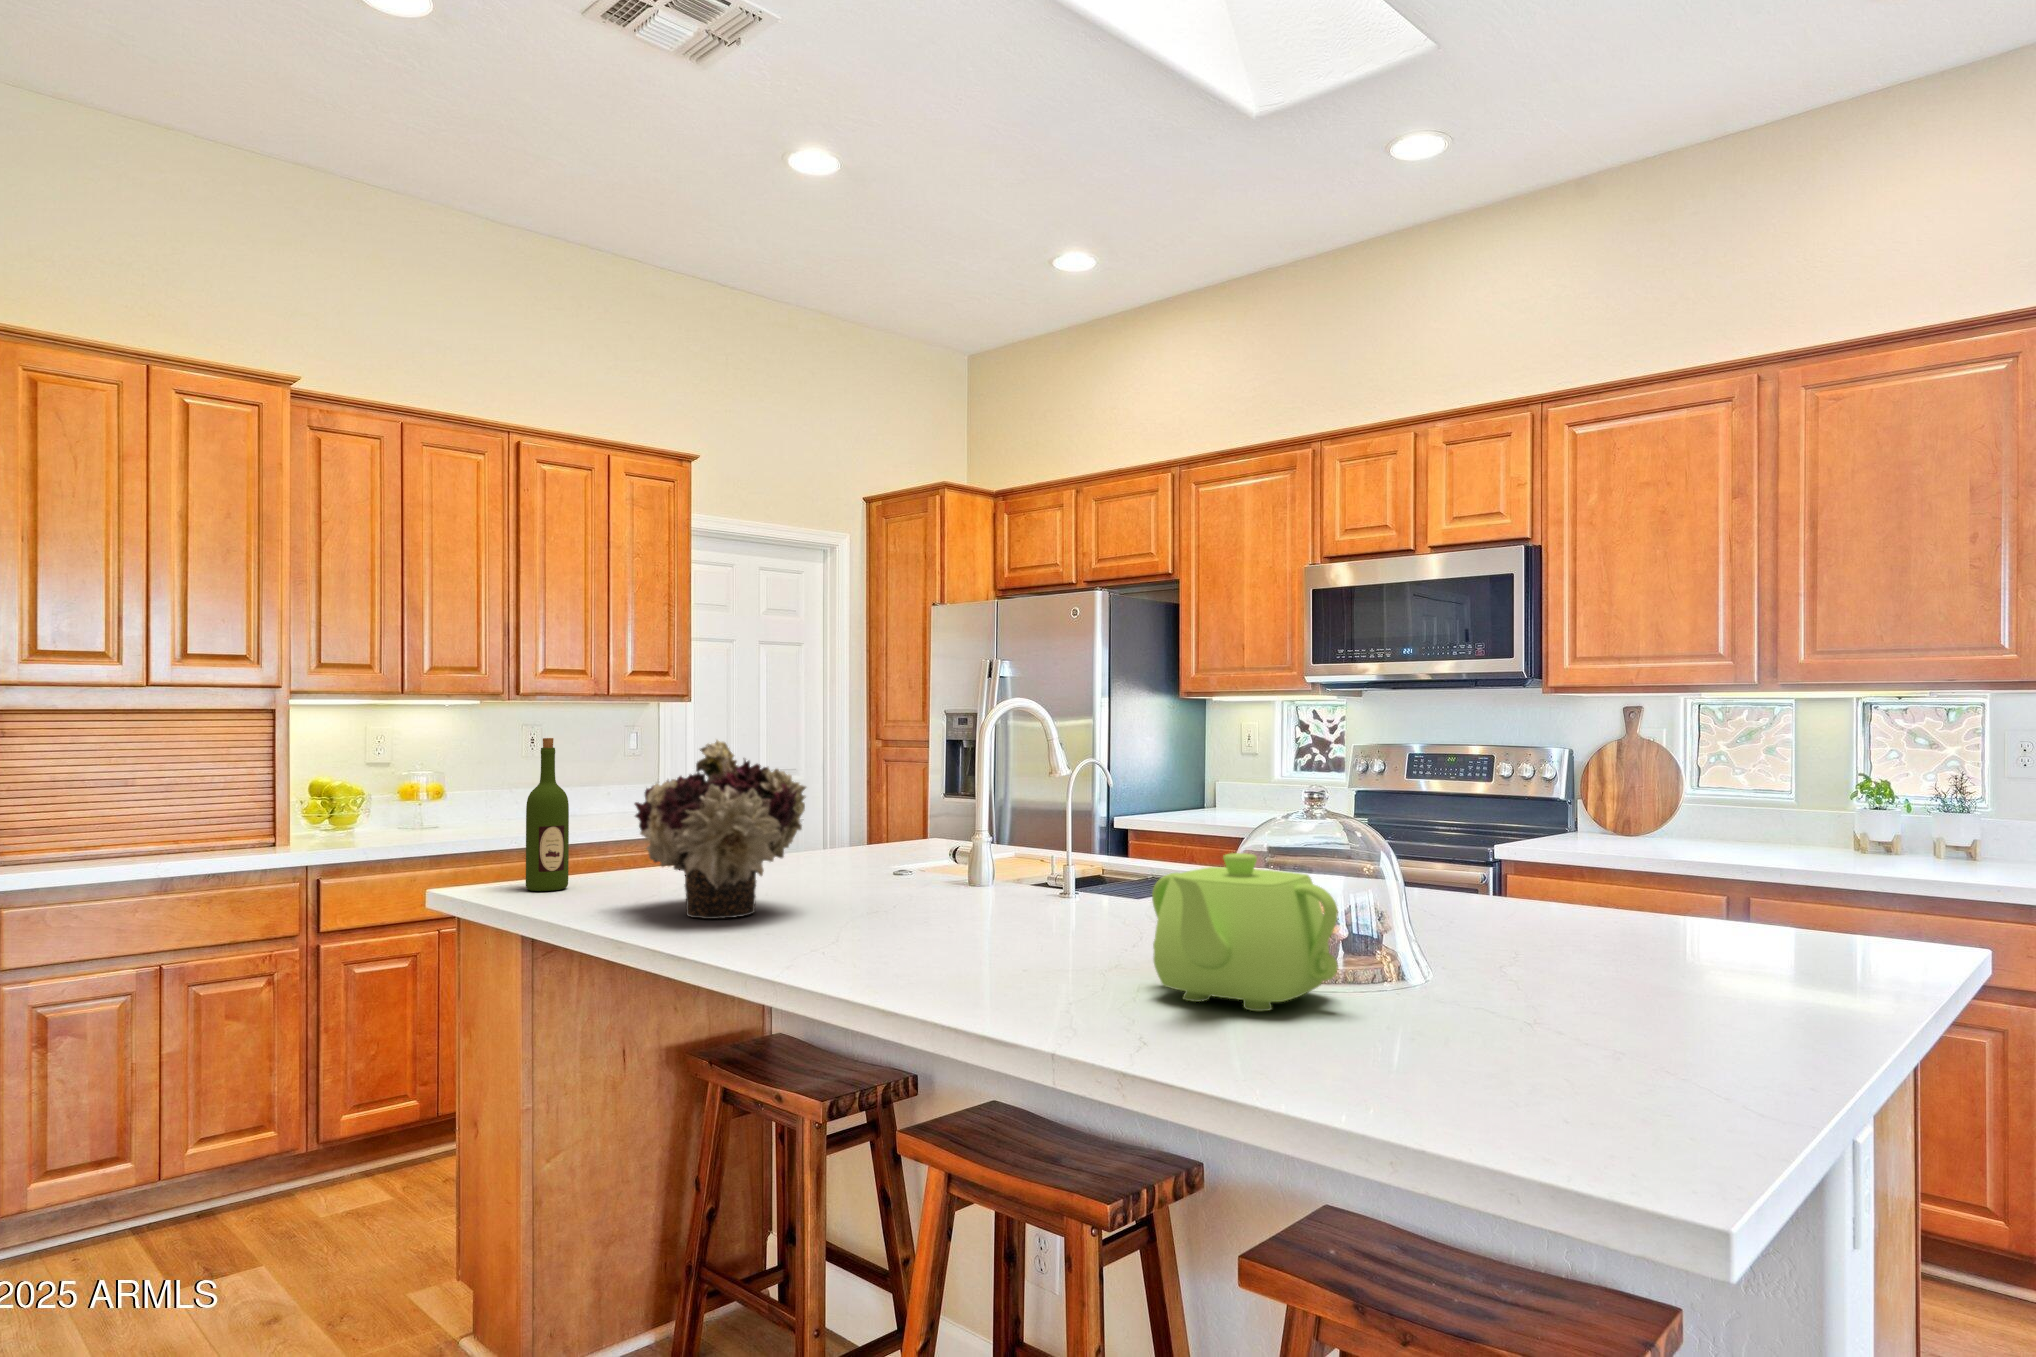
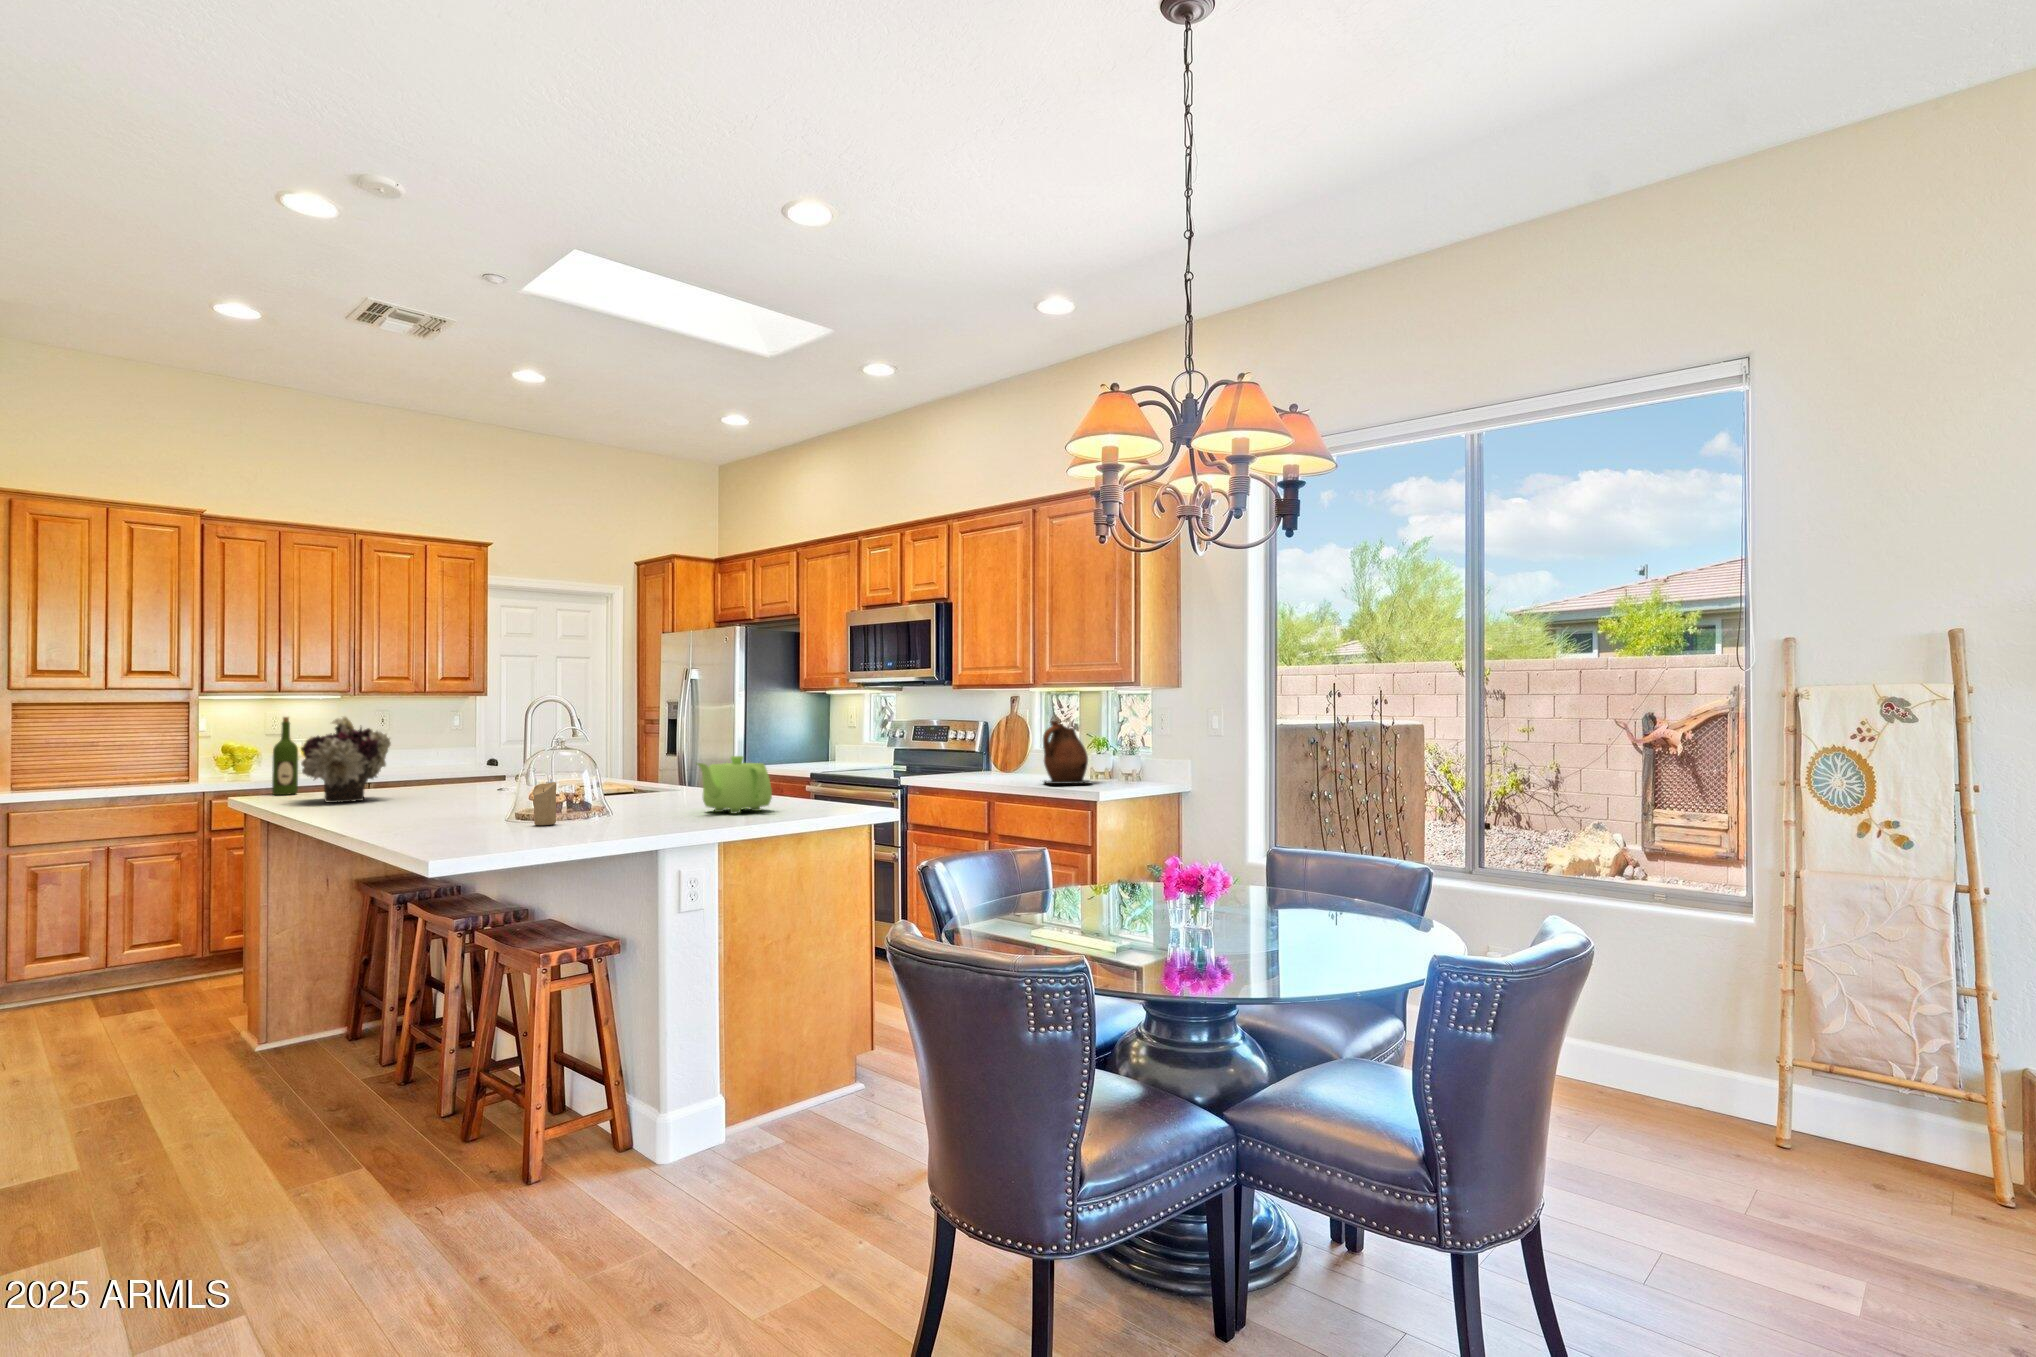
ceramic pitcher: none [1834,752,1970,872] -> present [1043,721,1091,784]
teapot: present [1152,853,1338,1011] -> present [697,756,772,814]
candle: none [1456,915,1515,1029] -> present [533,782,556,825]

